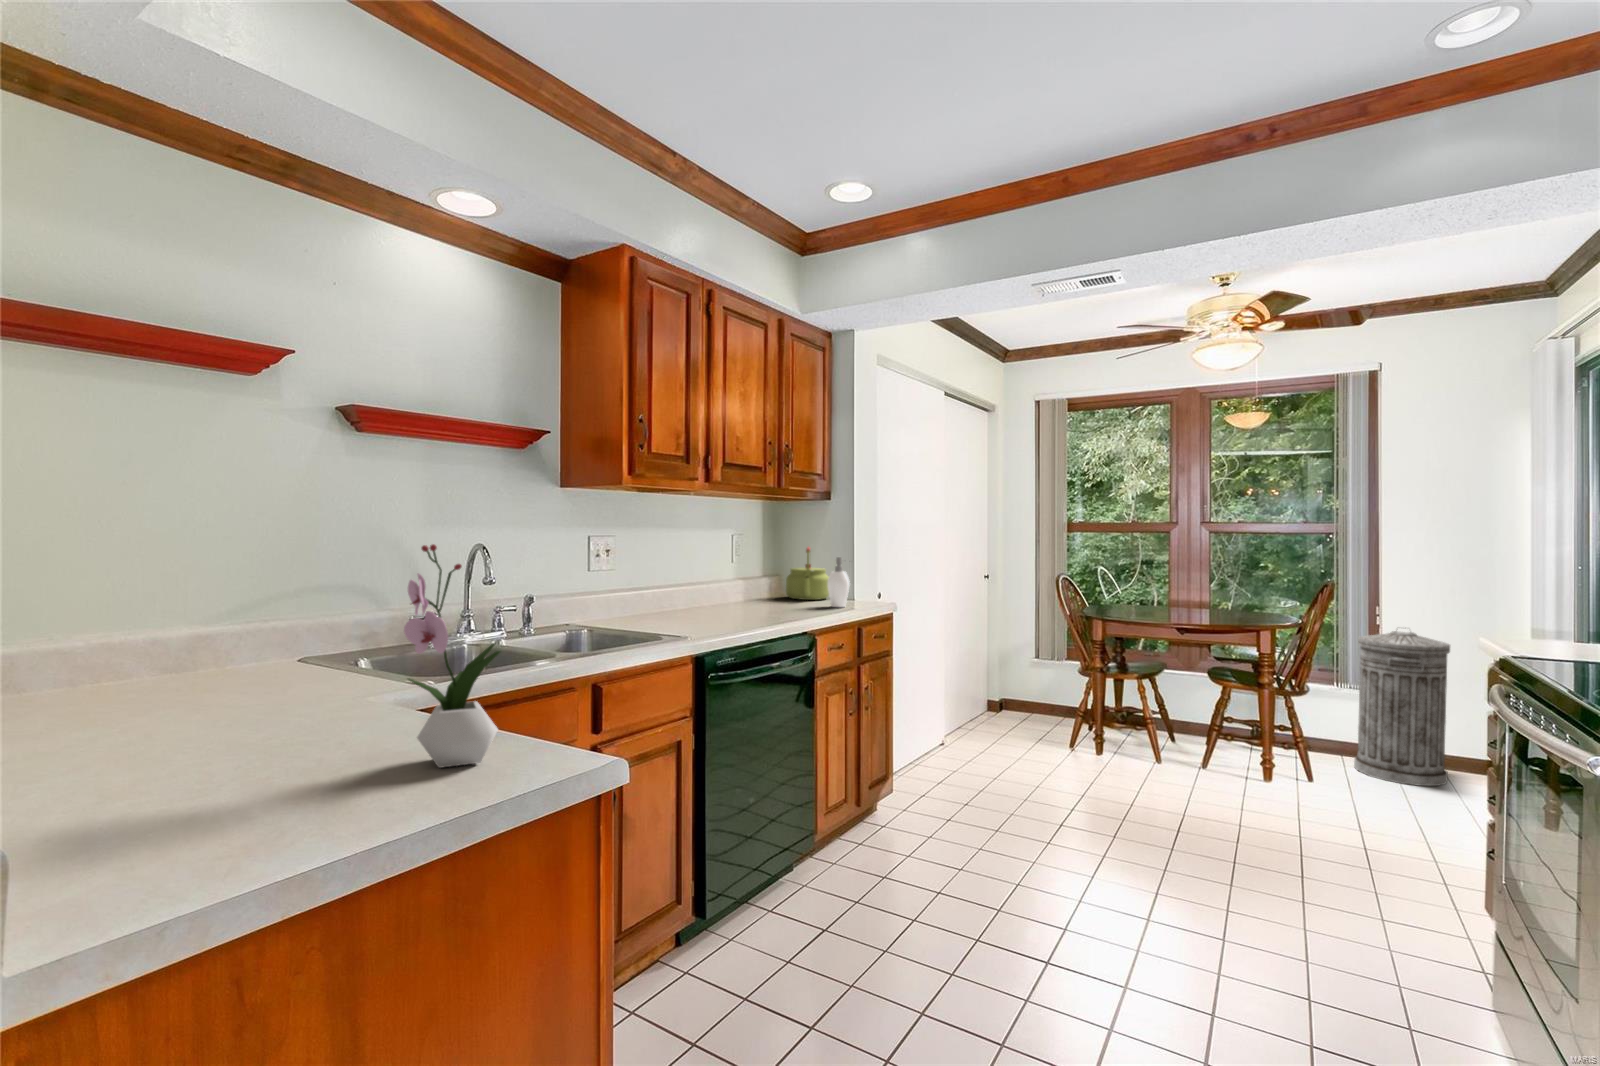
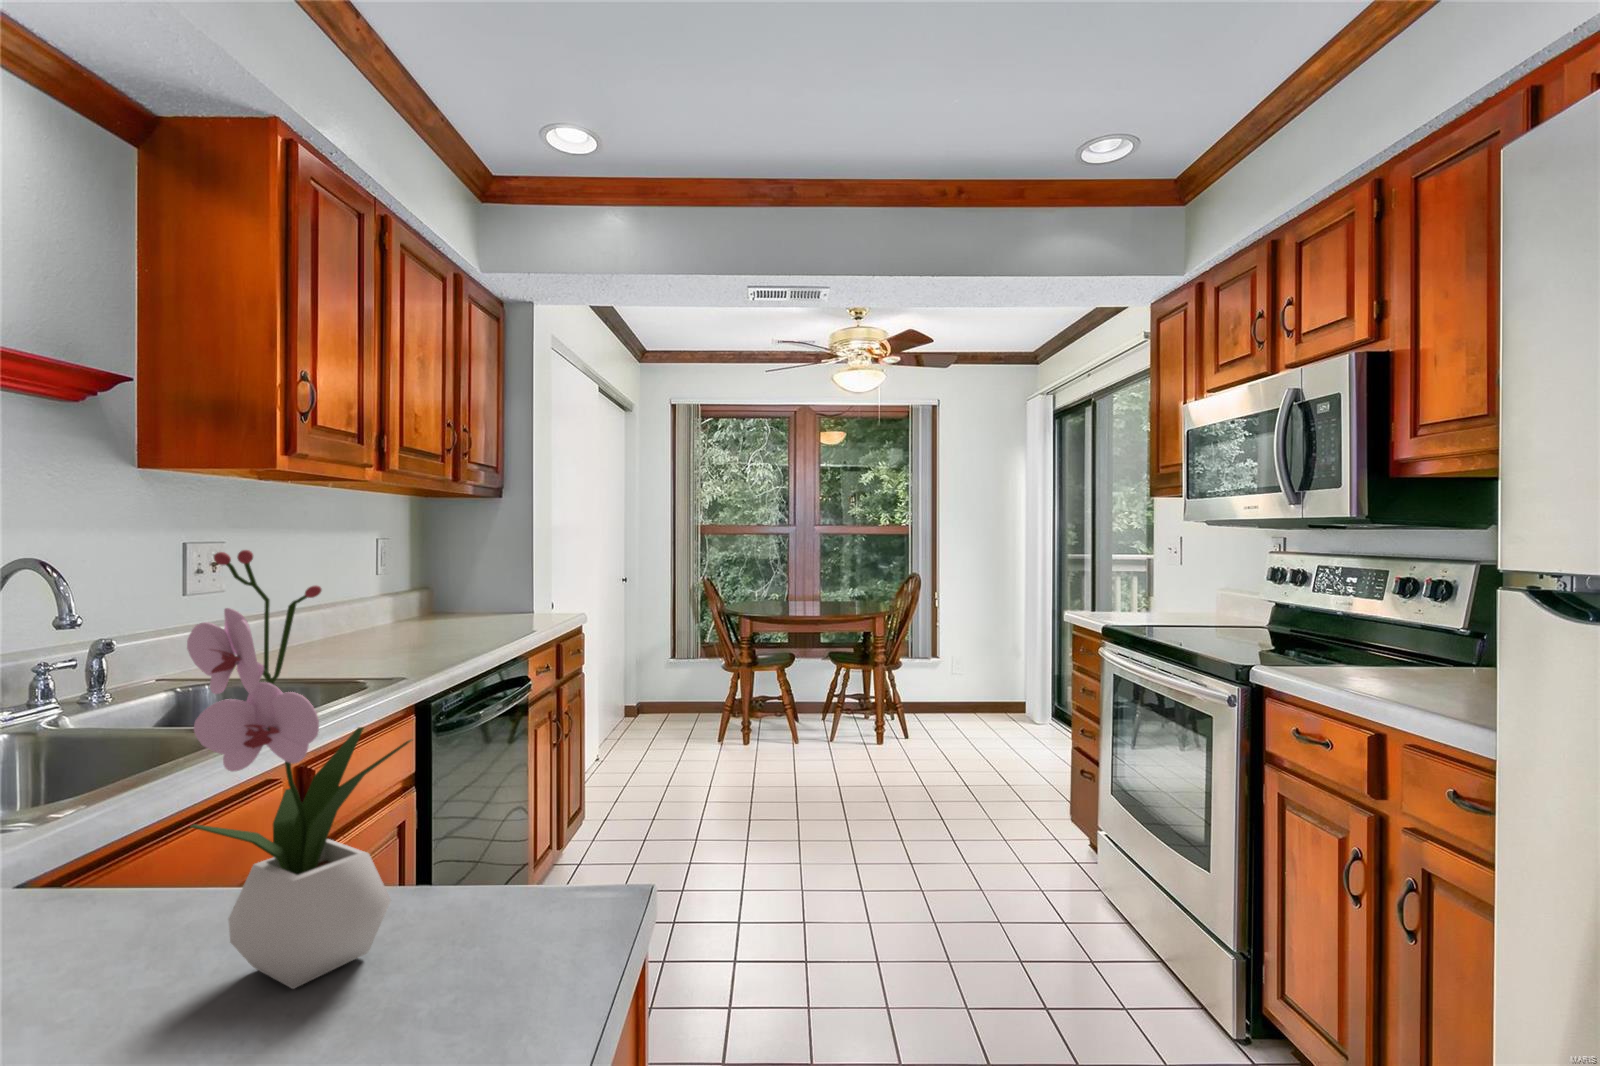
kettle: present [786,547,829,600] -> none [444,553,501,617]
soap dispenser: present [828,557,850,607] -> none [513,564,546,623]
trash can: present [1354,631,1450,786] -> none [933,606,993,730]

